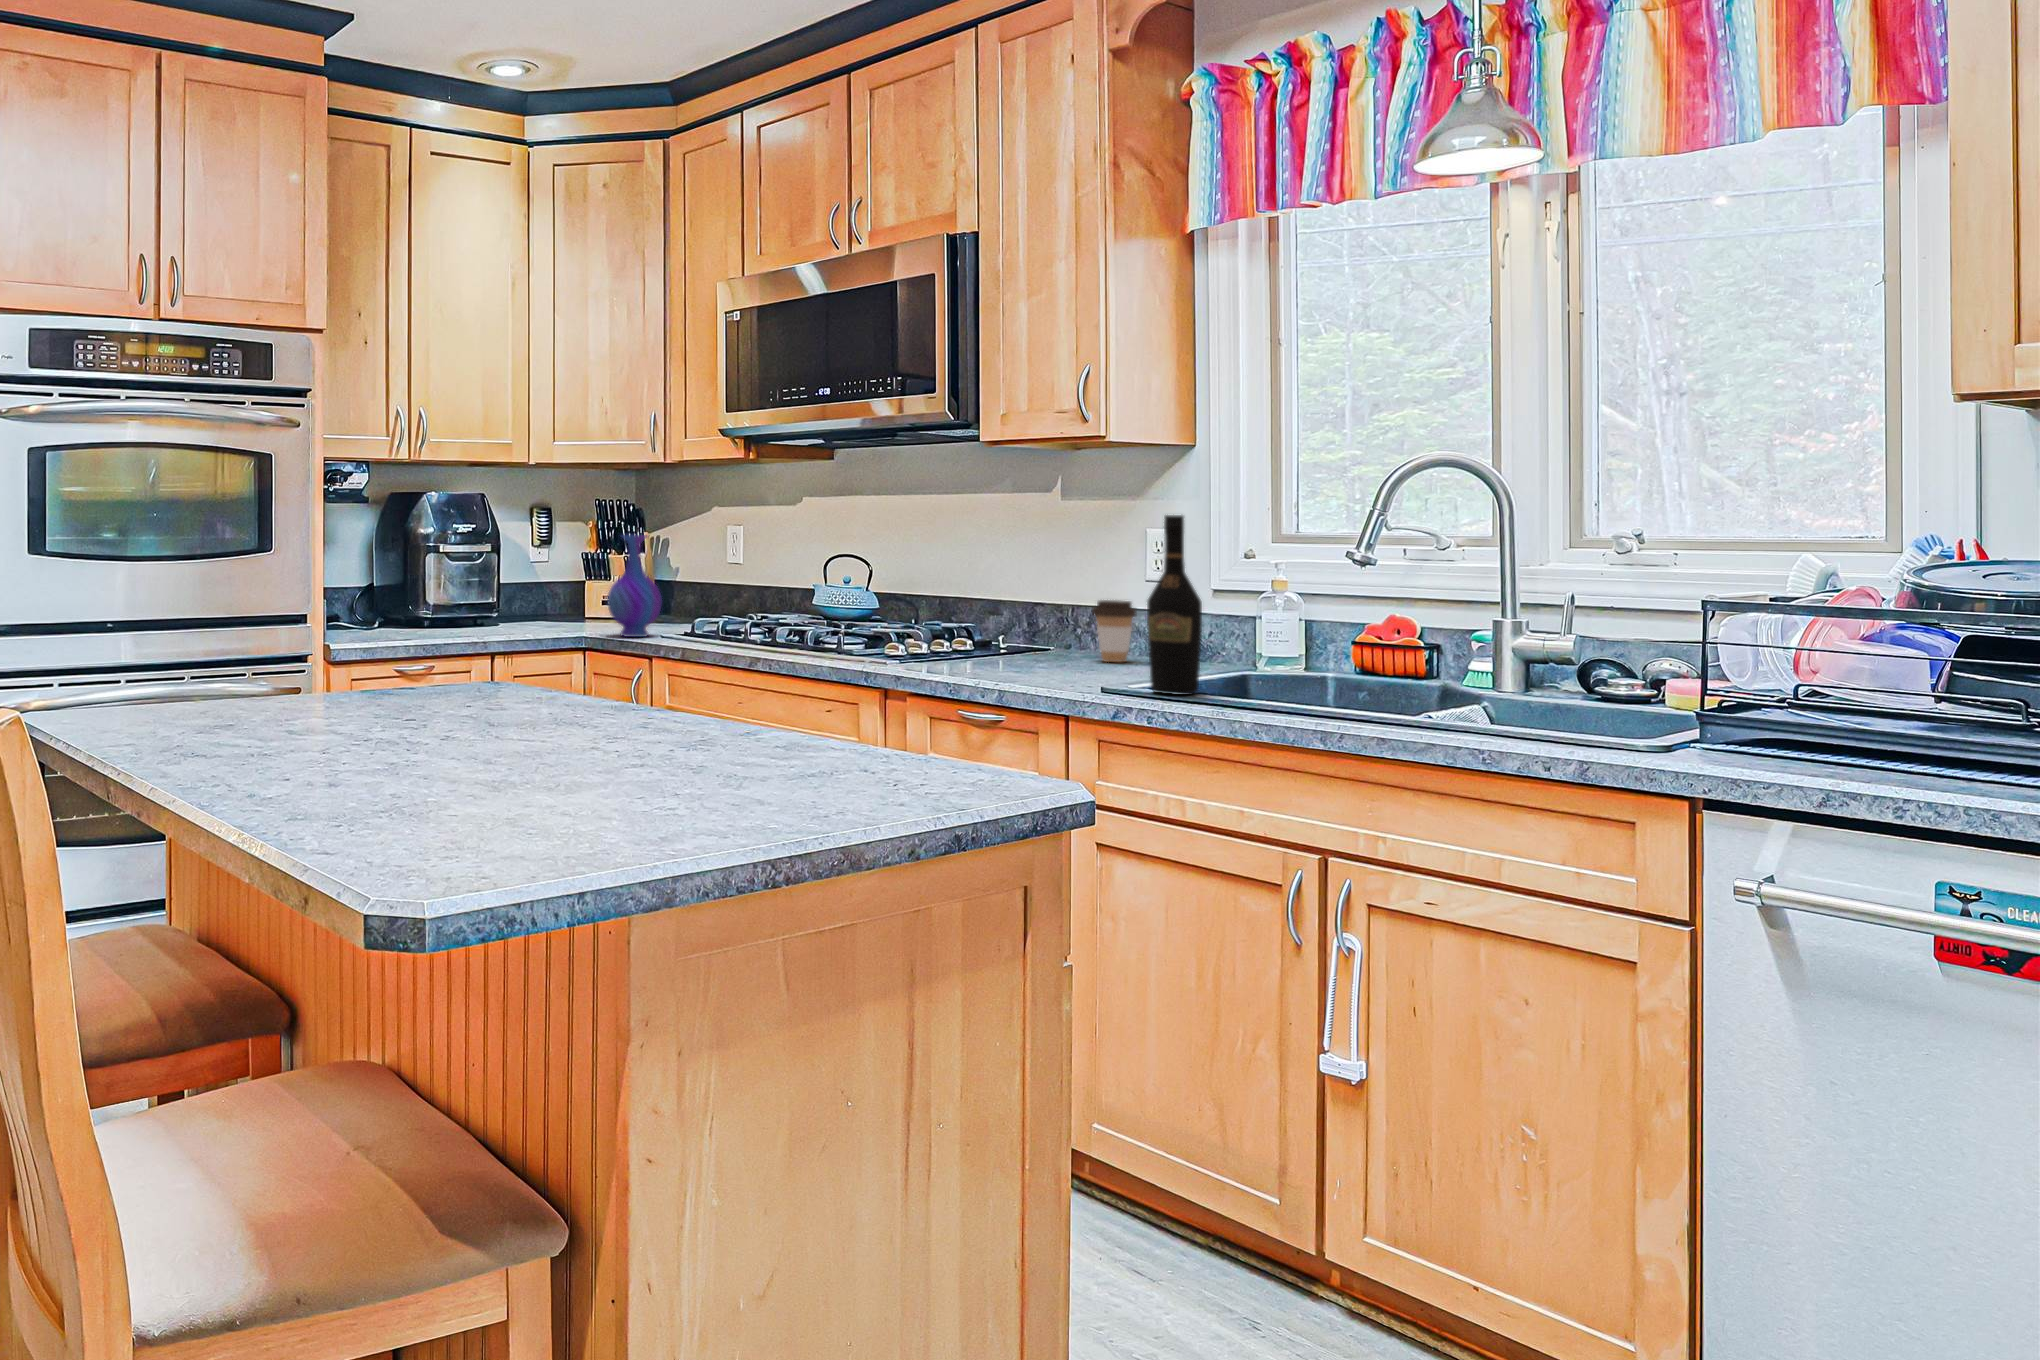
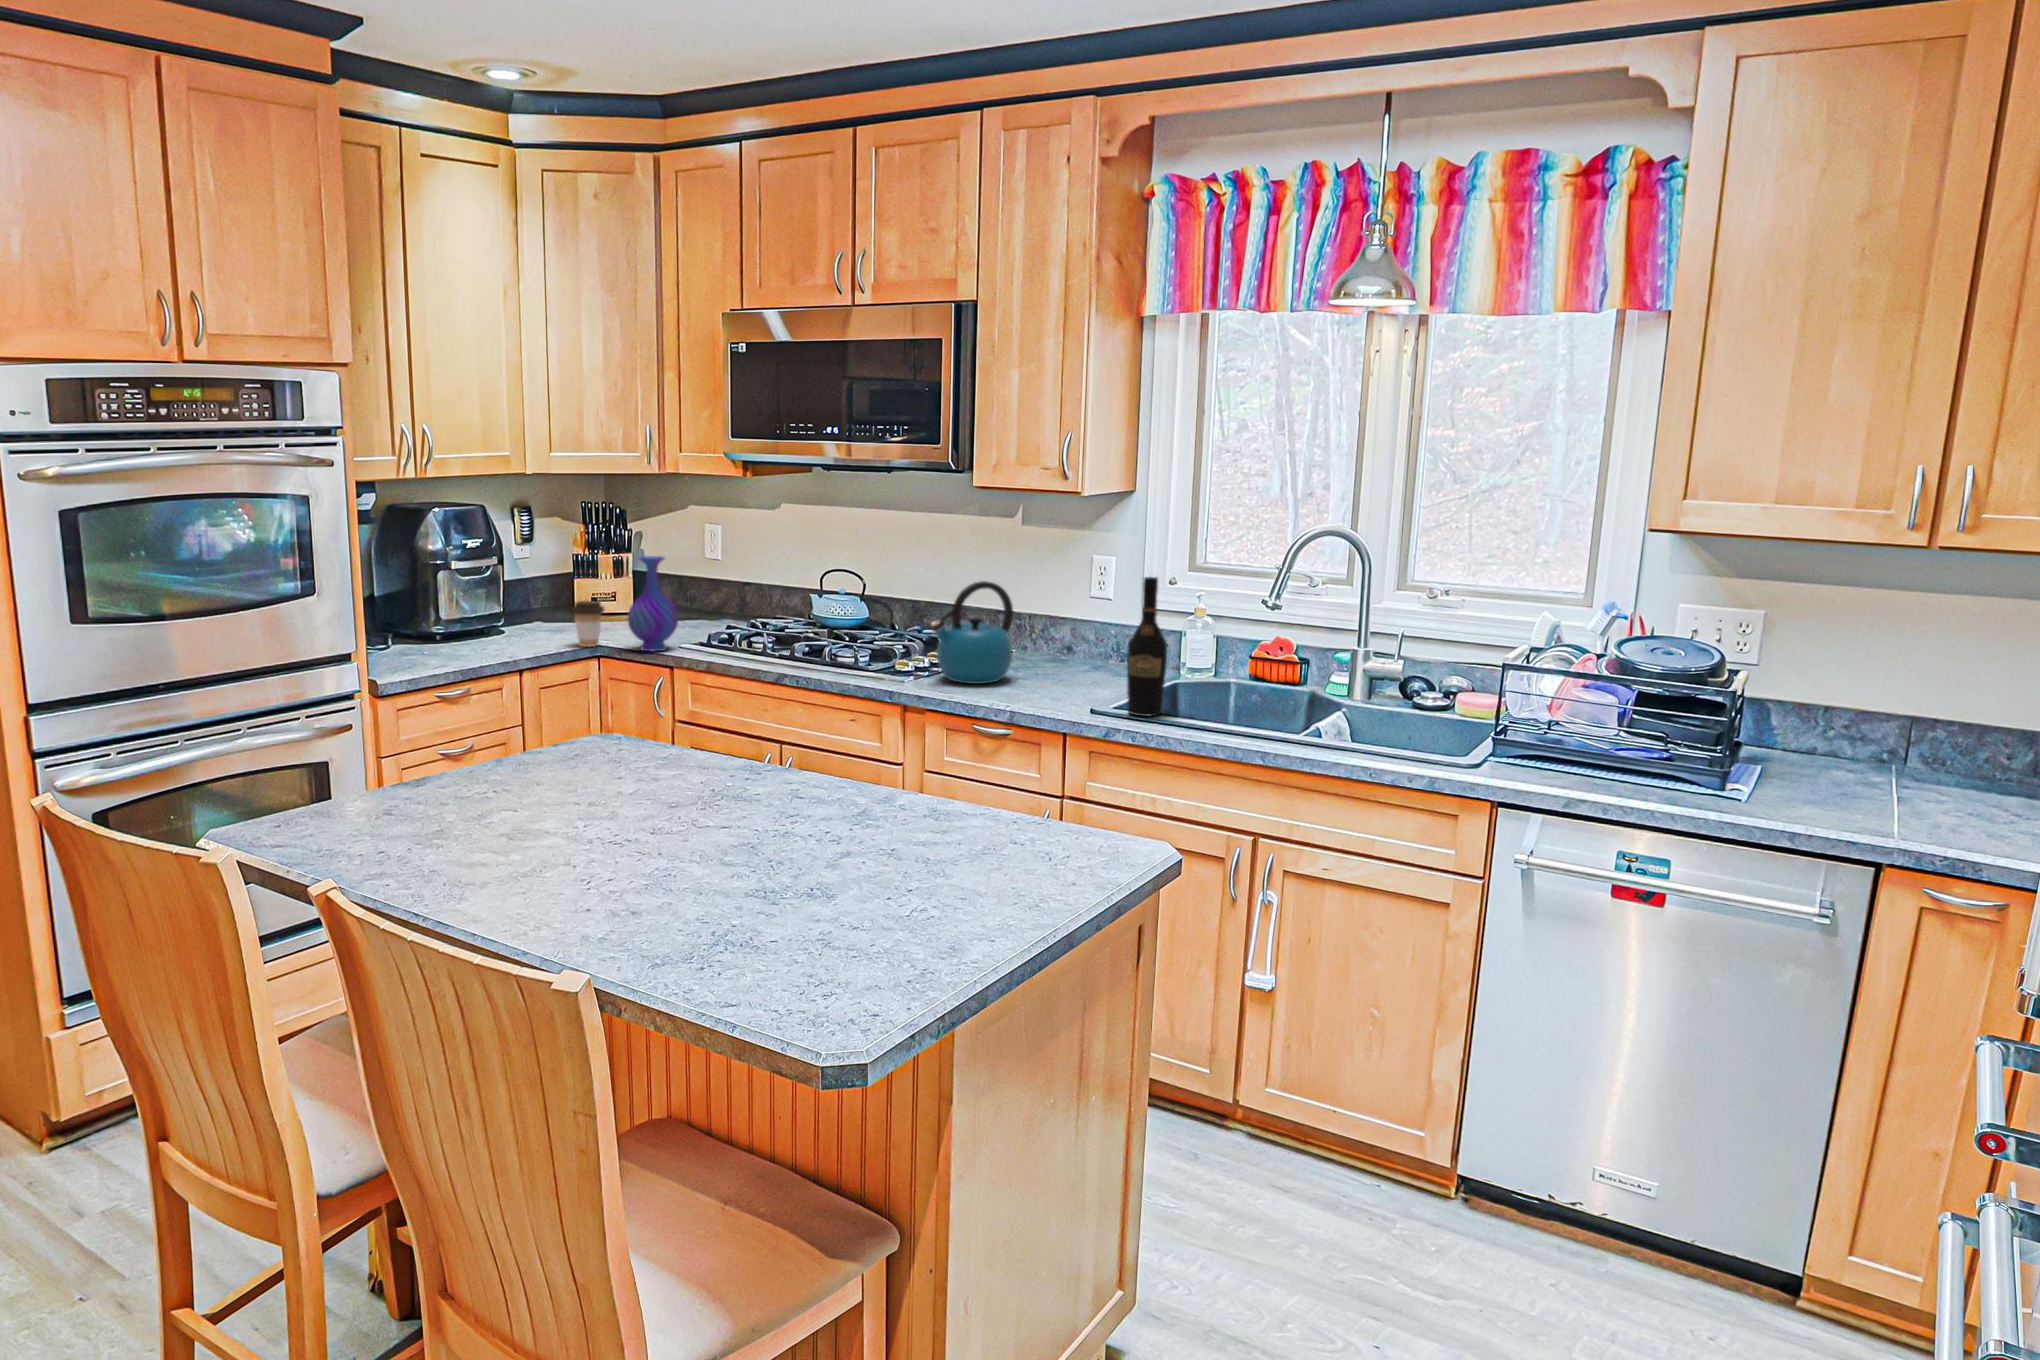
kettle: none [915,544,1026,665] -> present [930,581,1013,684]
coffee cup: present [1092,600,1137,662] -> present [571,601,604,647]

